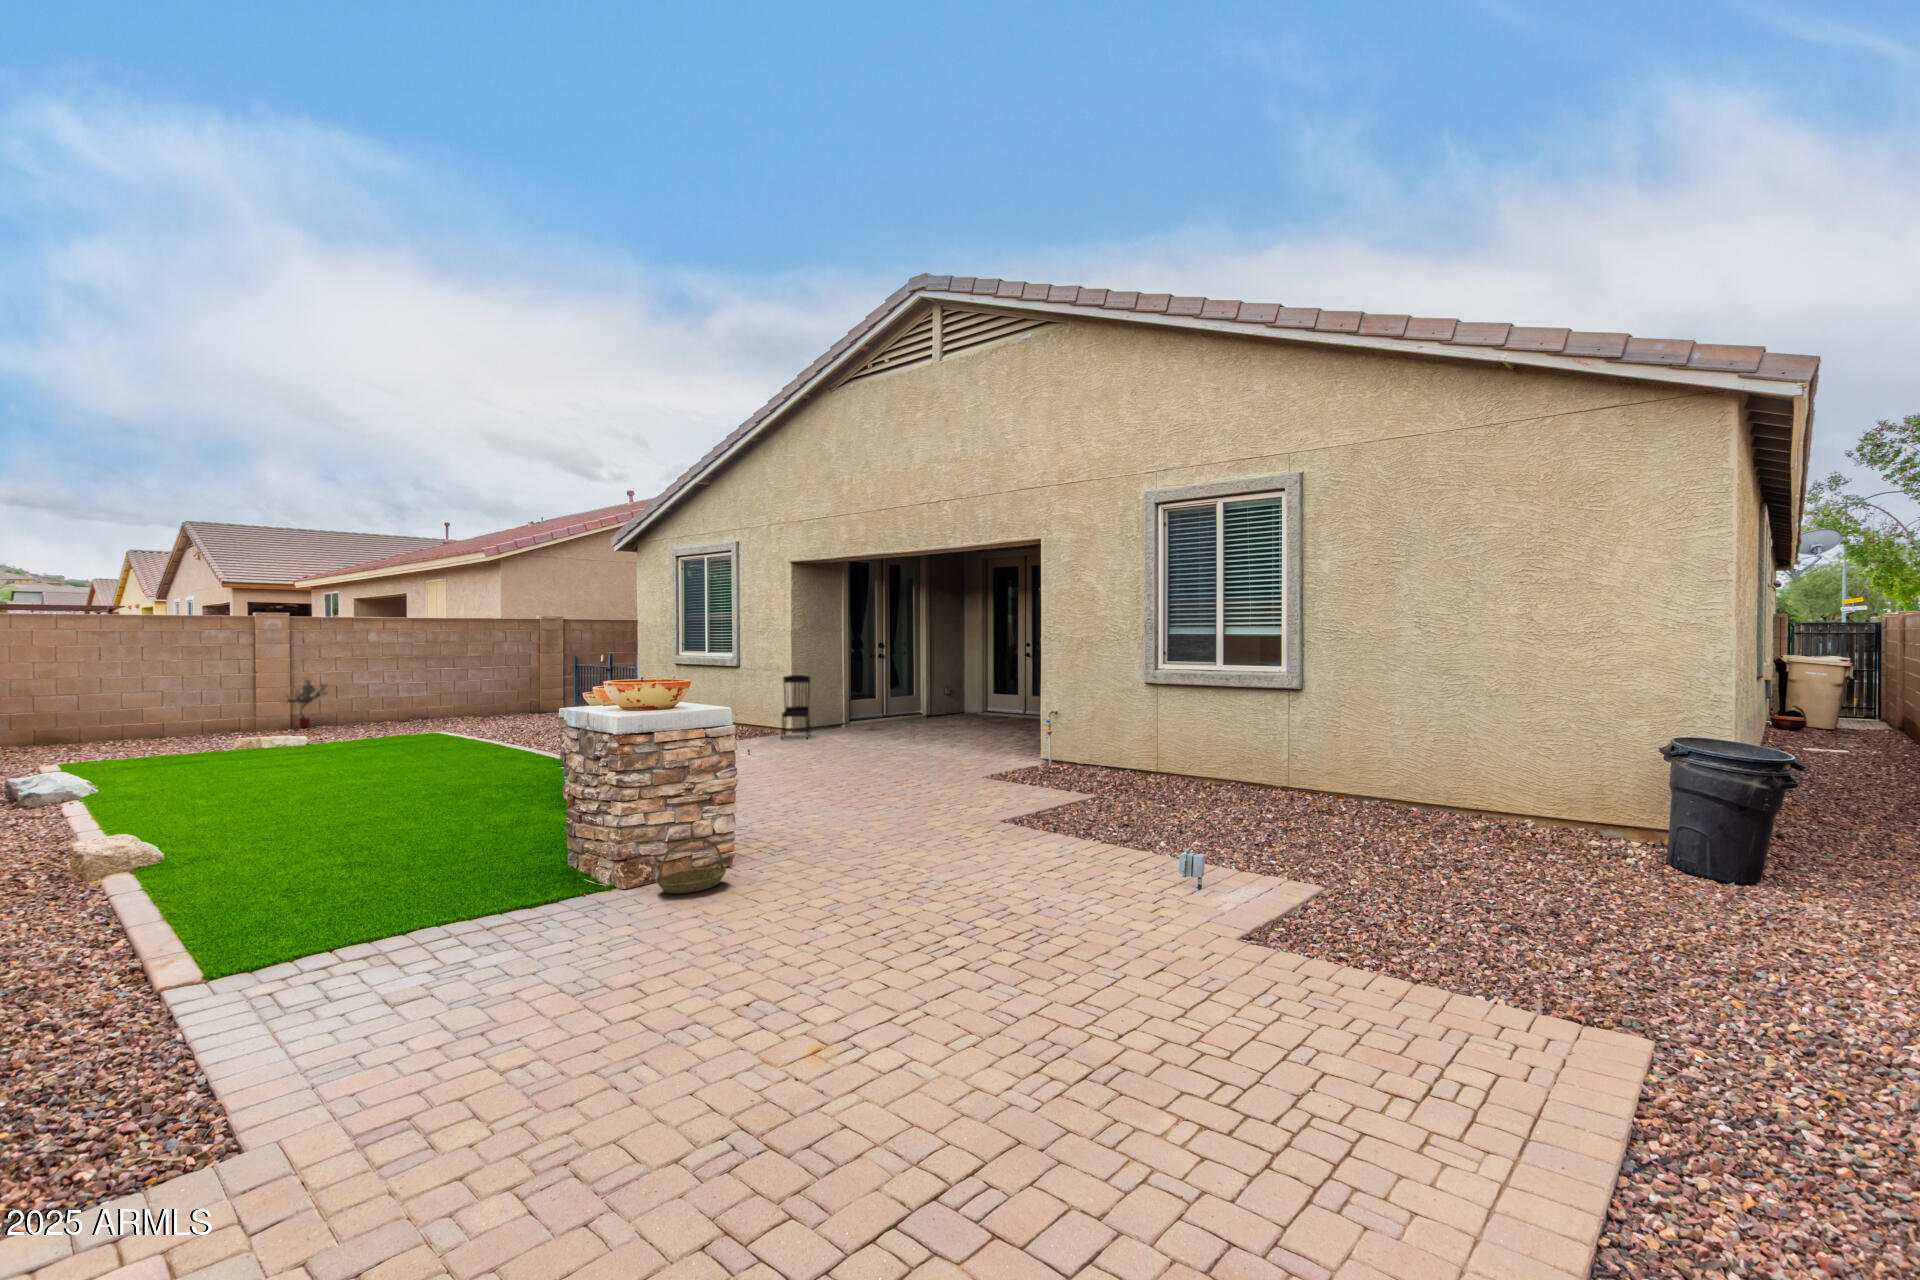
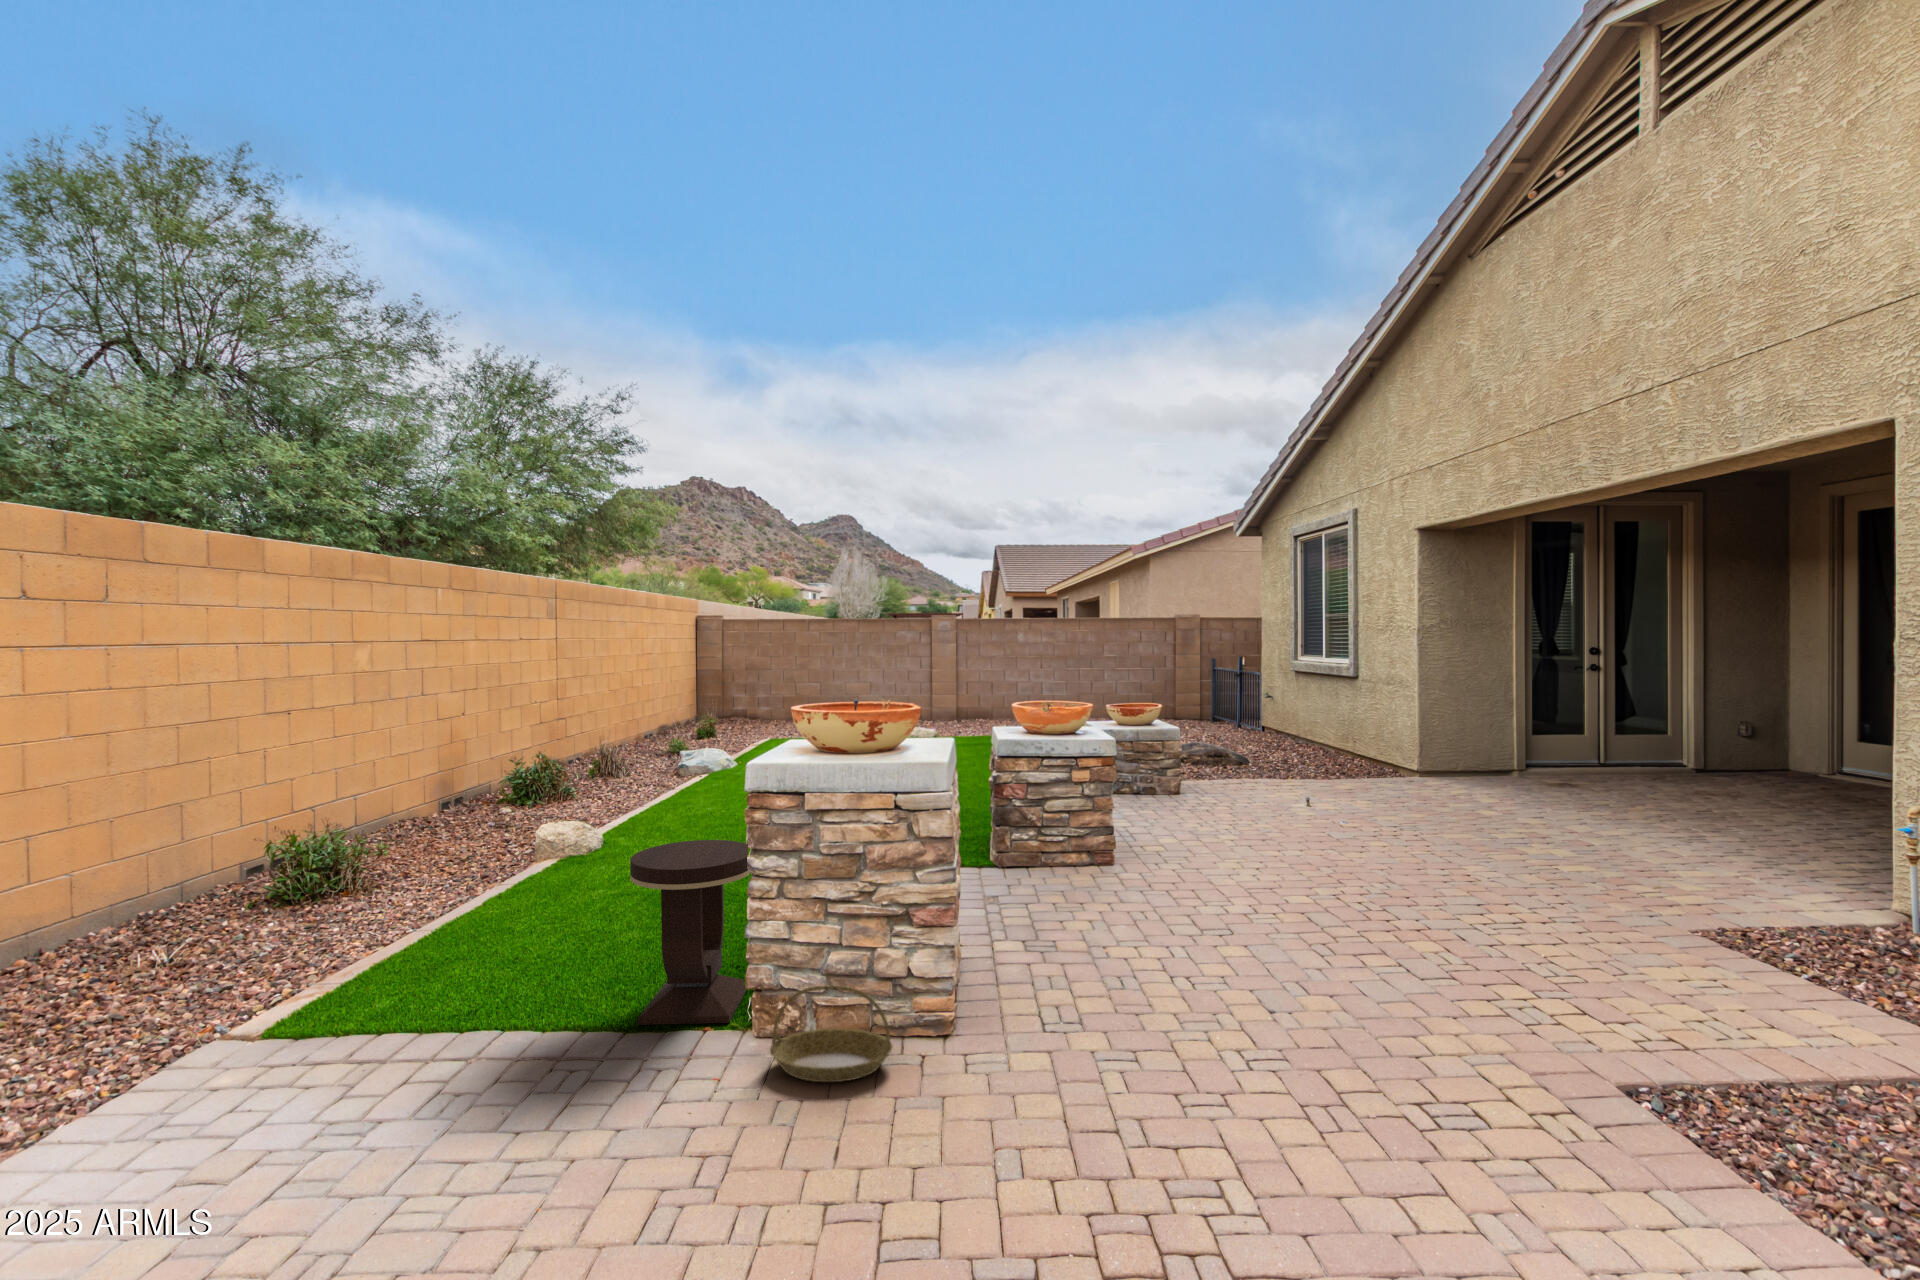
chair: present [781,675,811,738] -> none [1394,694,1449,791]
potted tree: present [286,680,328,728] -> none [941,673,979,719]
side table: none [501,781,592,906] -> present [630,840,749,1025]

